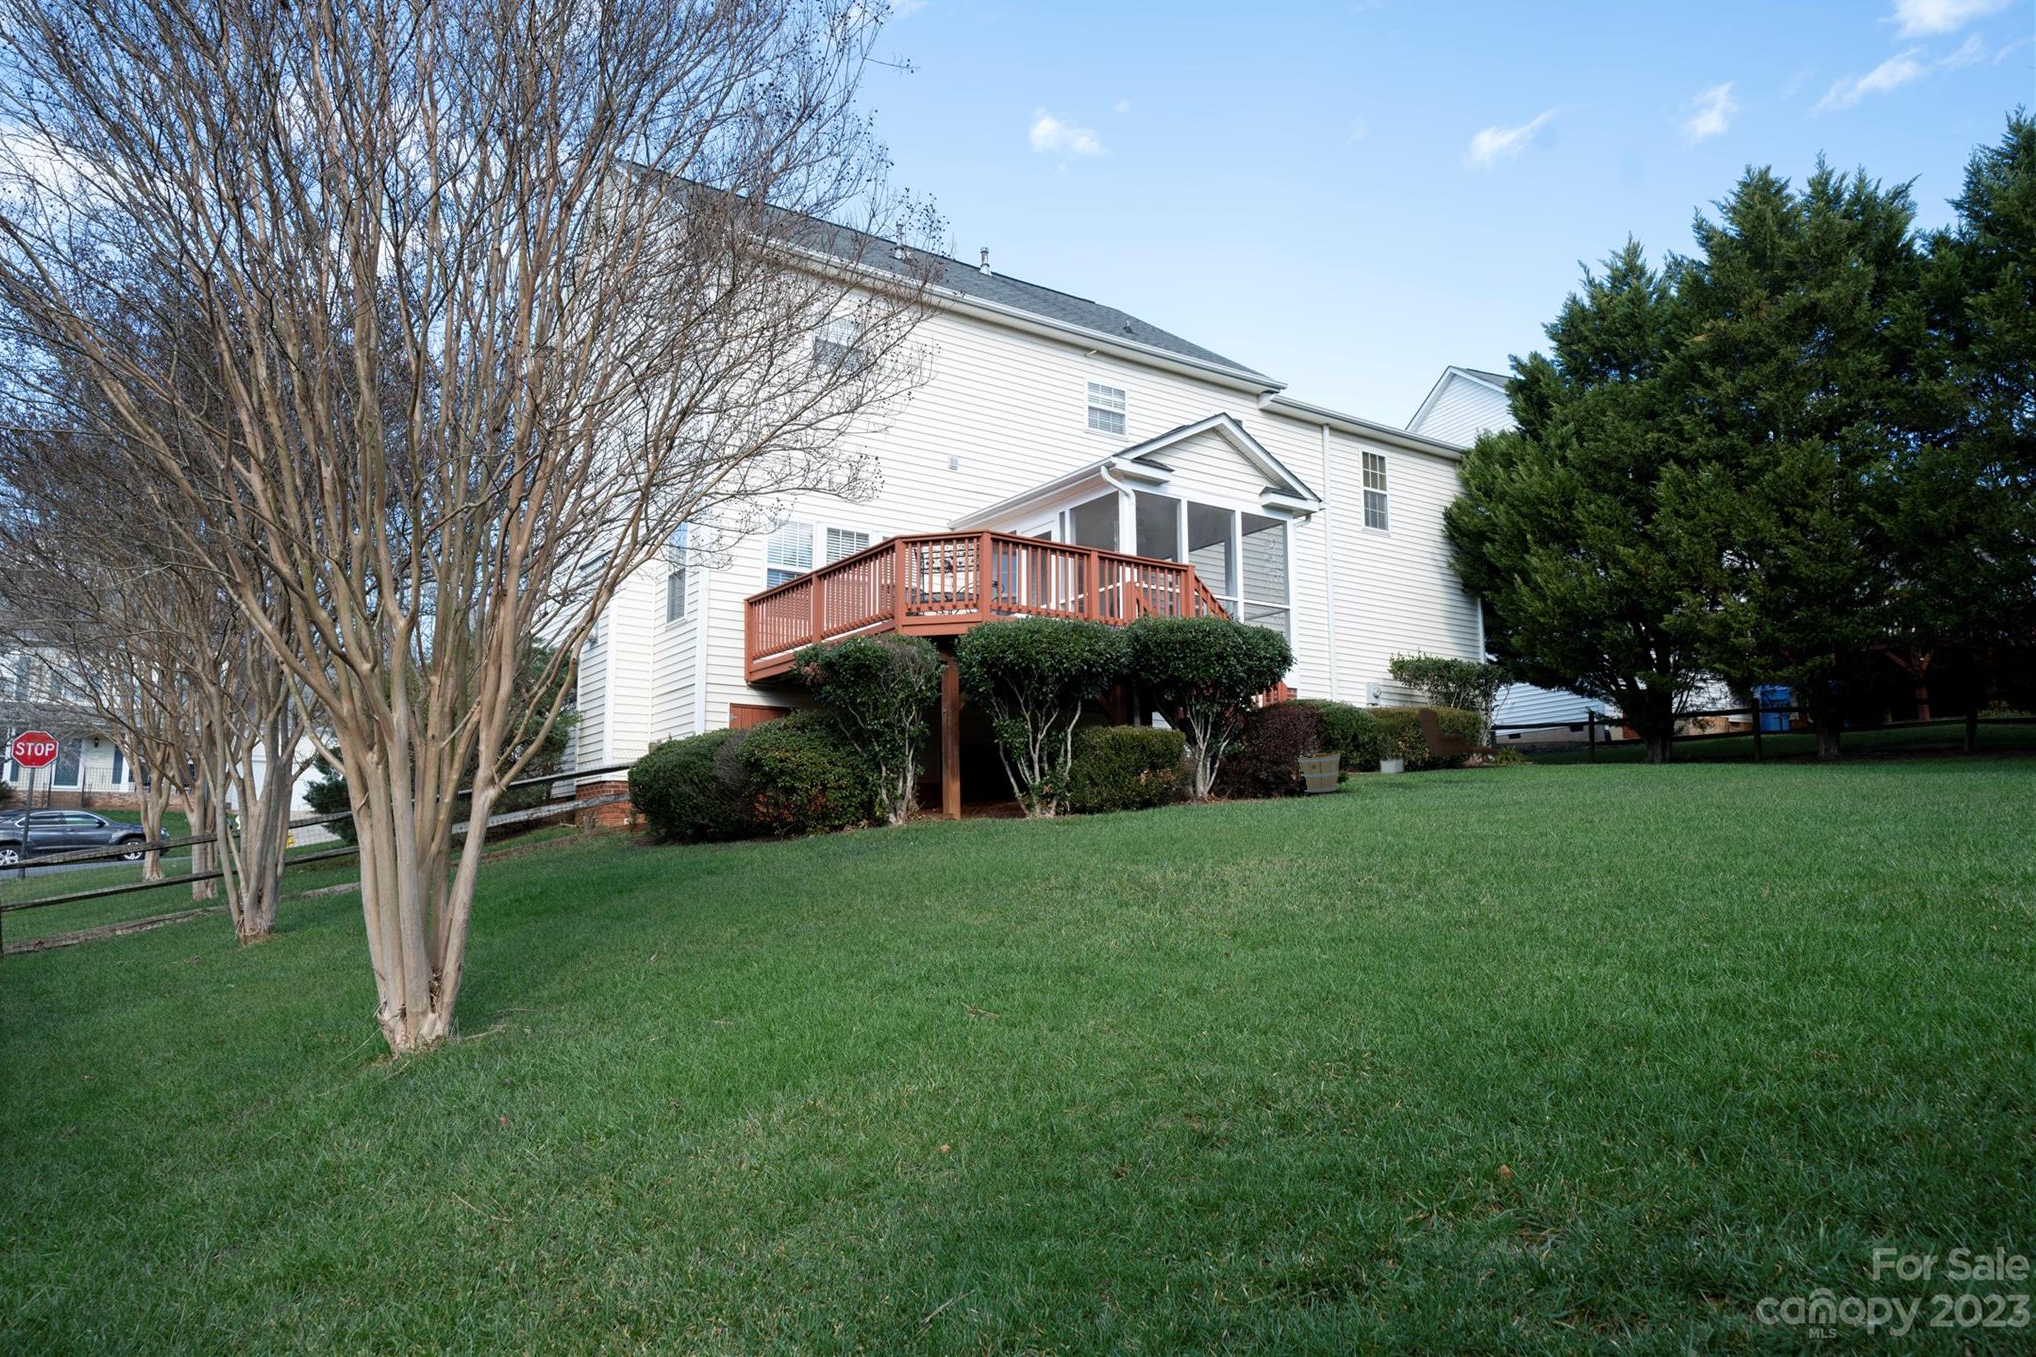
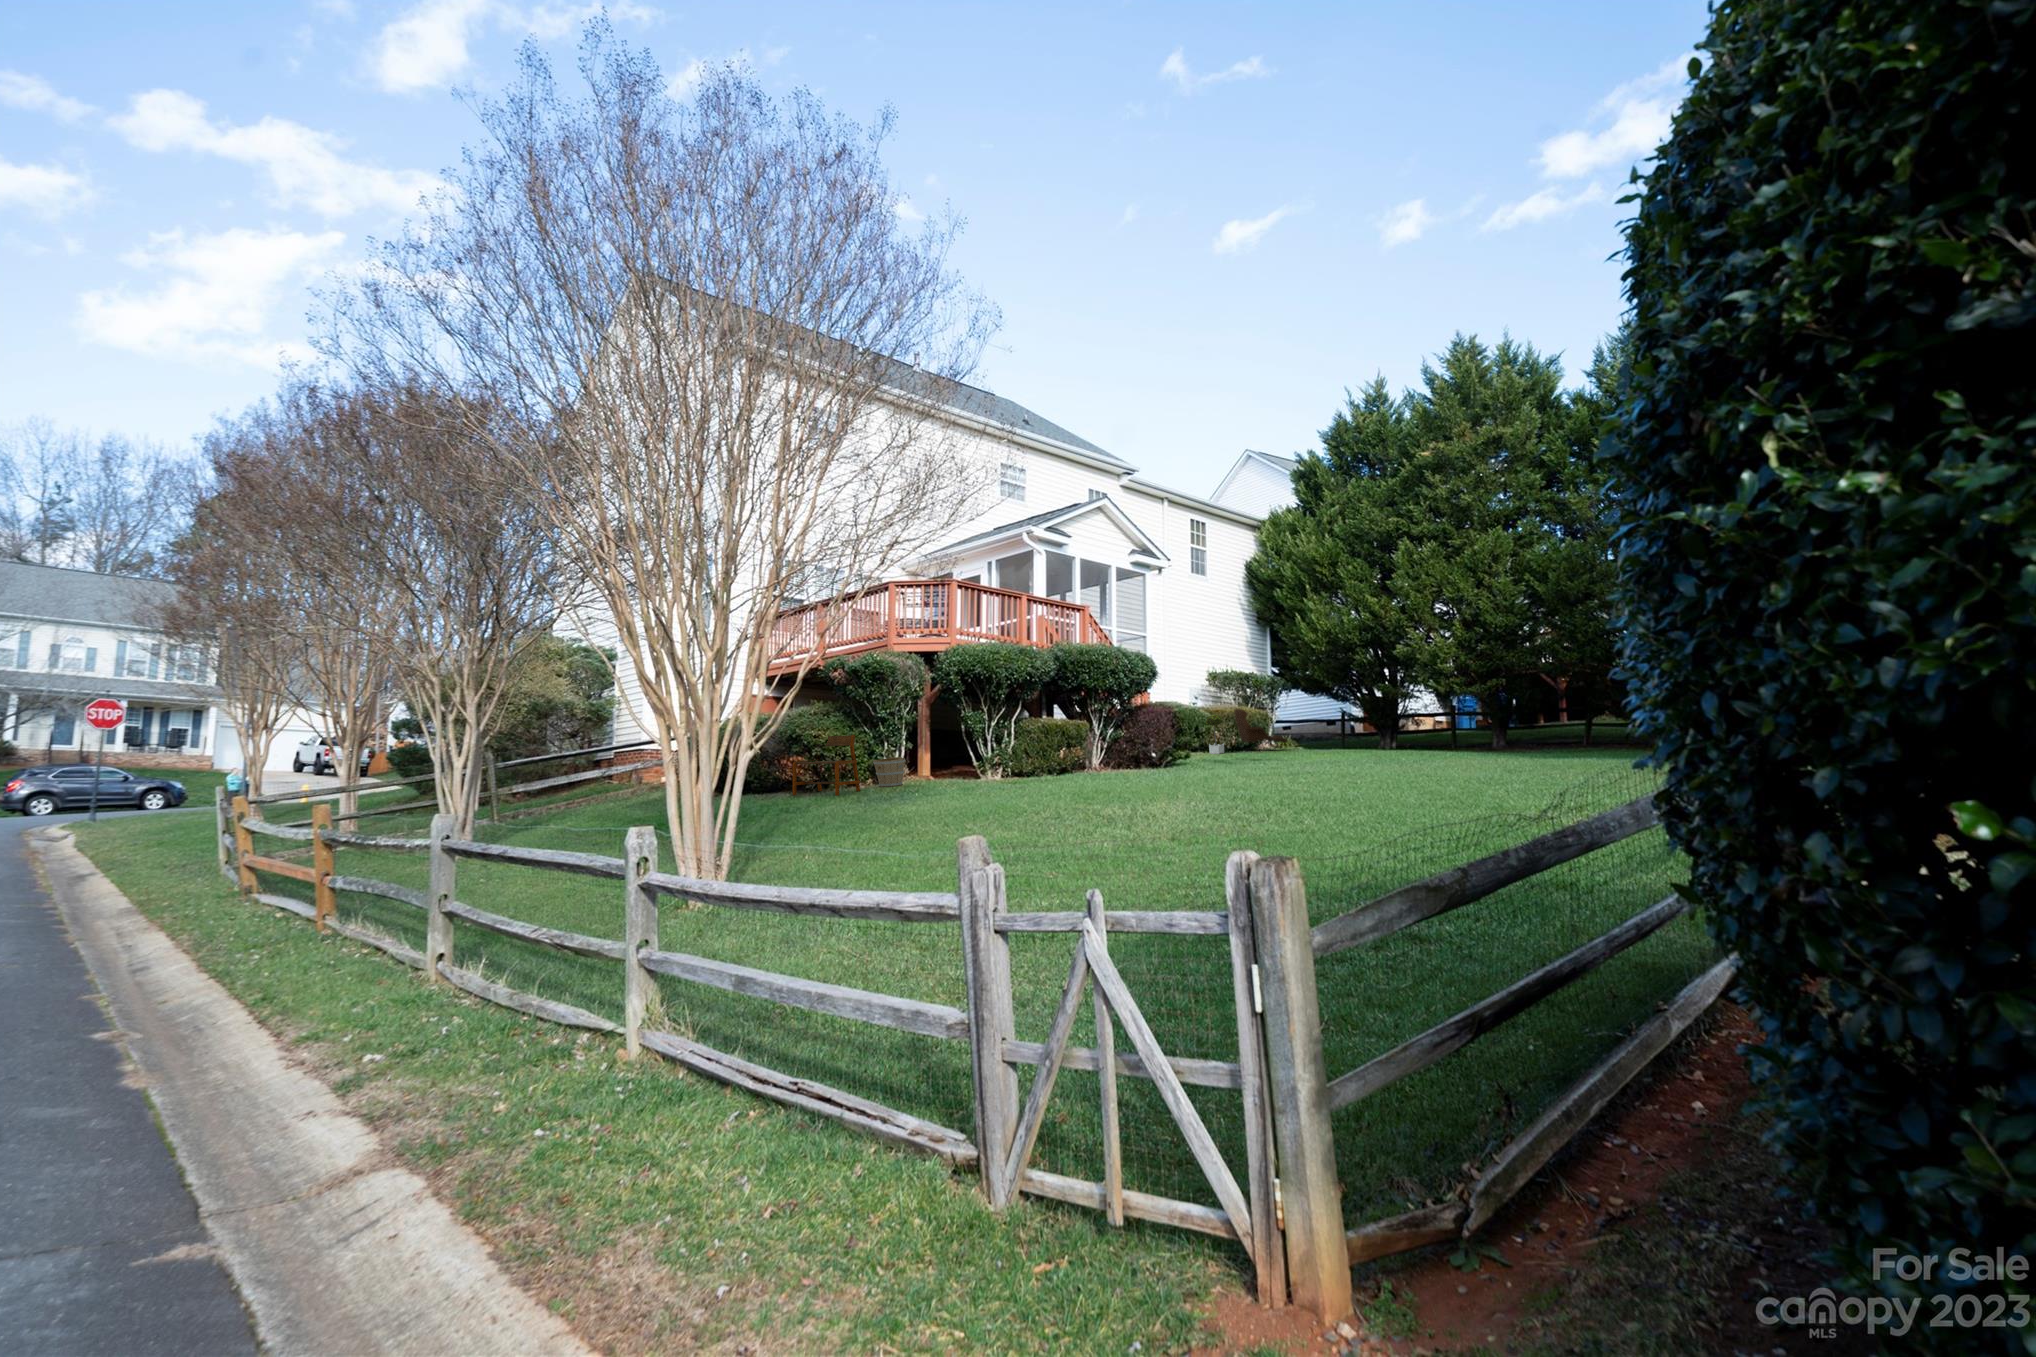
wooden bucket: present [1297,753,1340,792] -> present [873,757,905,787]
bench: none [750,755,842,843] -> present [793,735,860,796]

